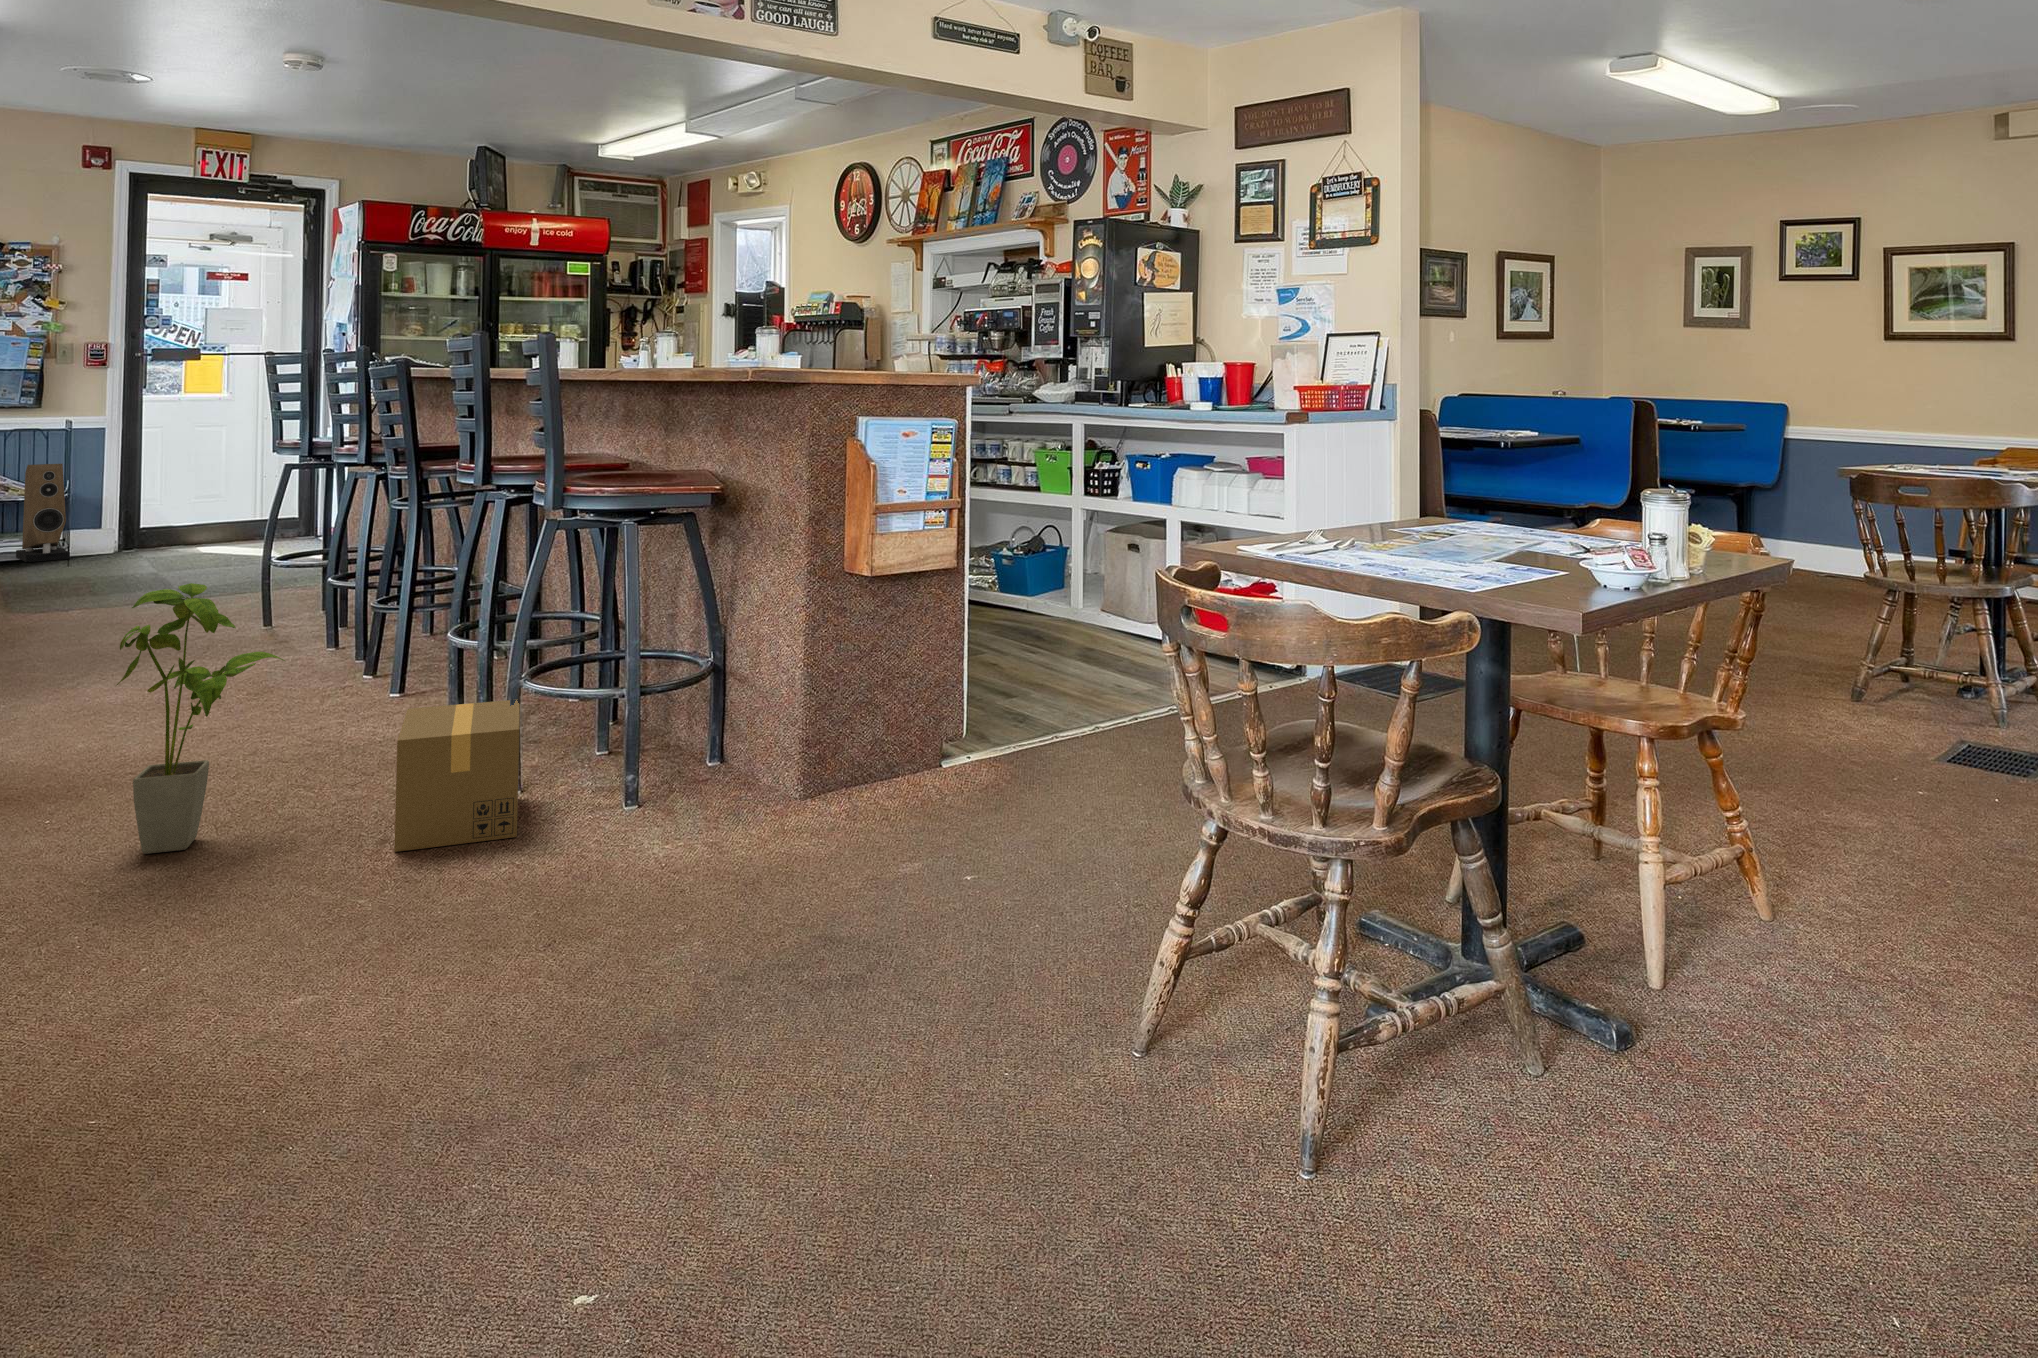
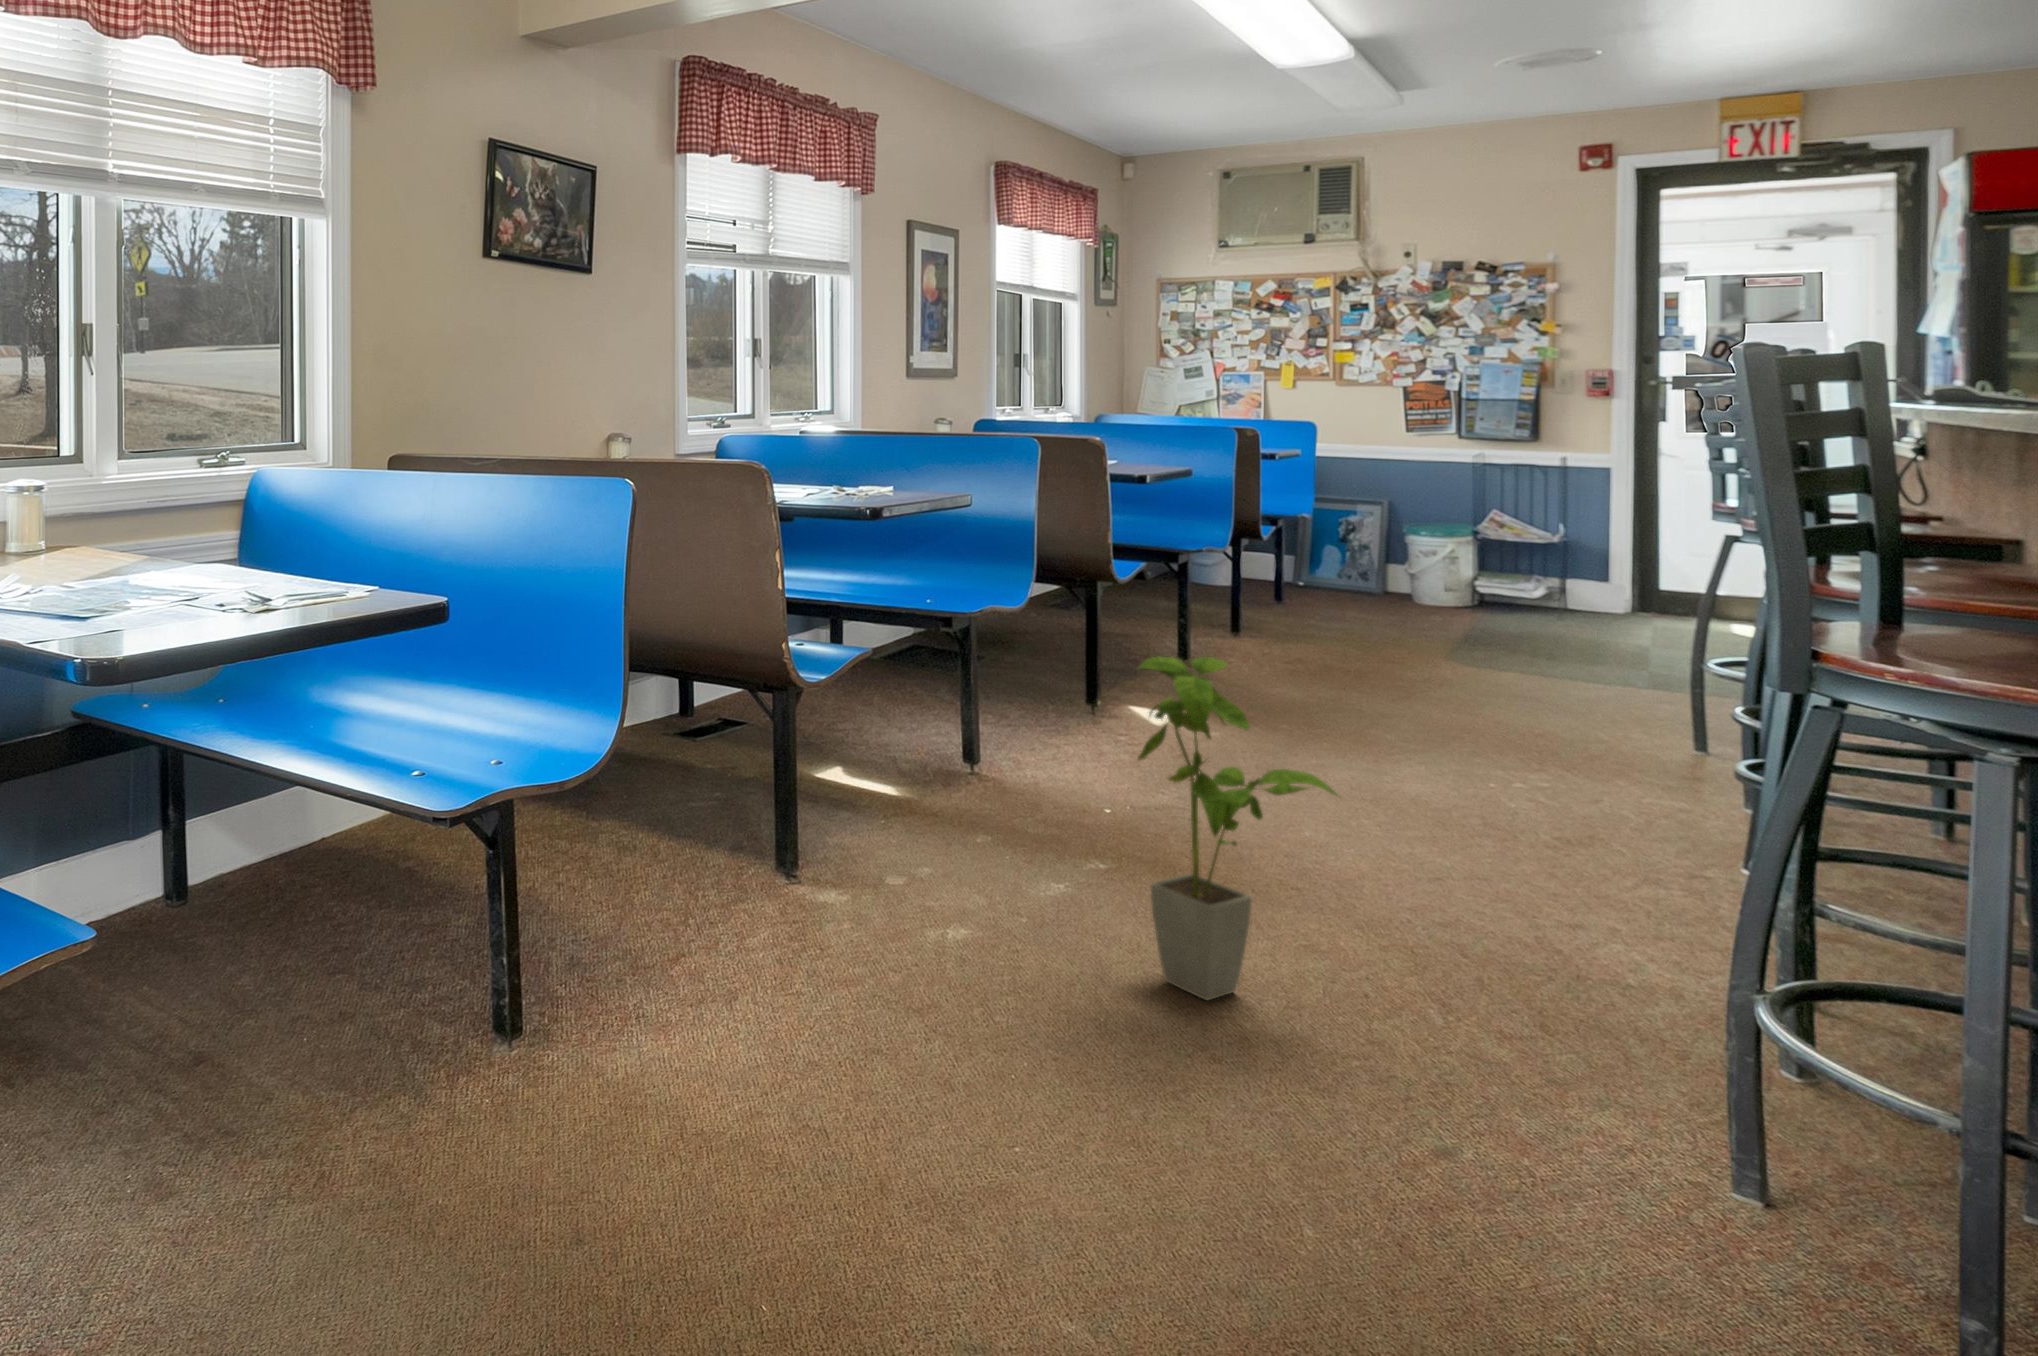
speaker: present [16,464,70,562] -> none [1515,501,1565,610]
cardboard box: present [394,700,520,852] -> none [1419,940,1745,1278]

